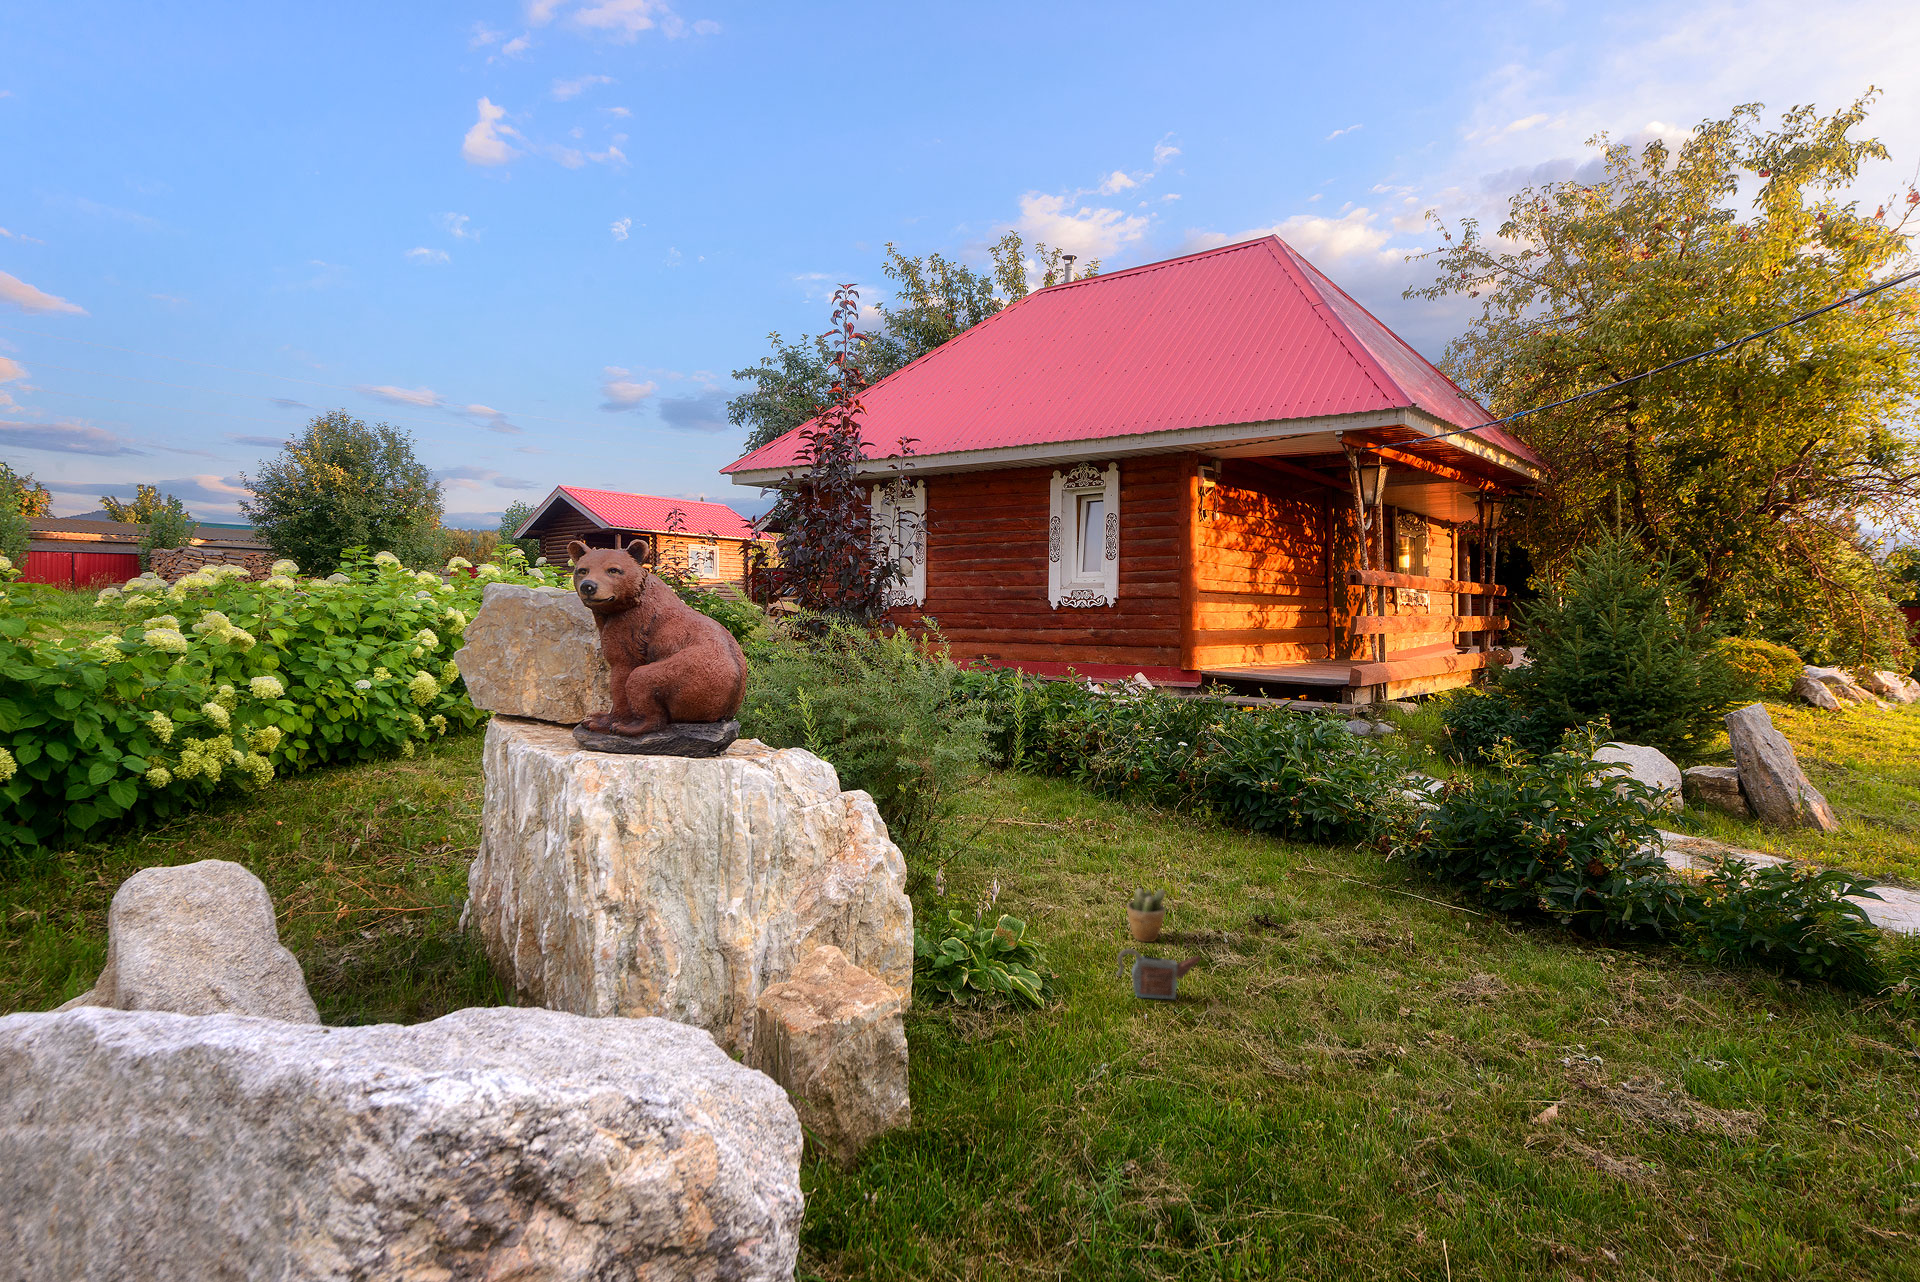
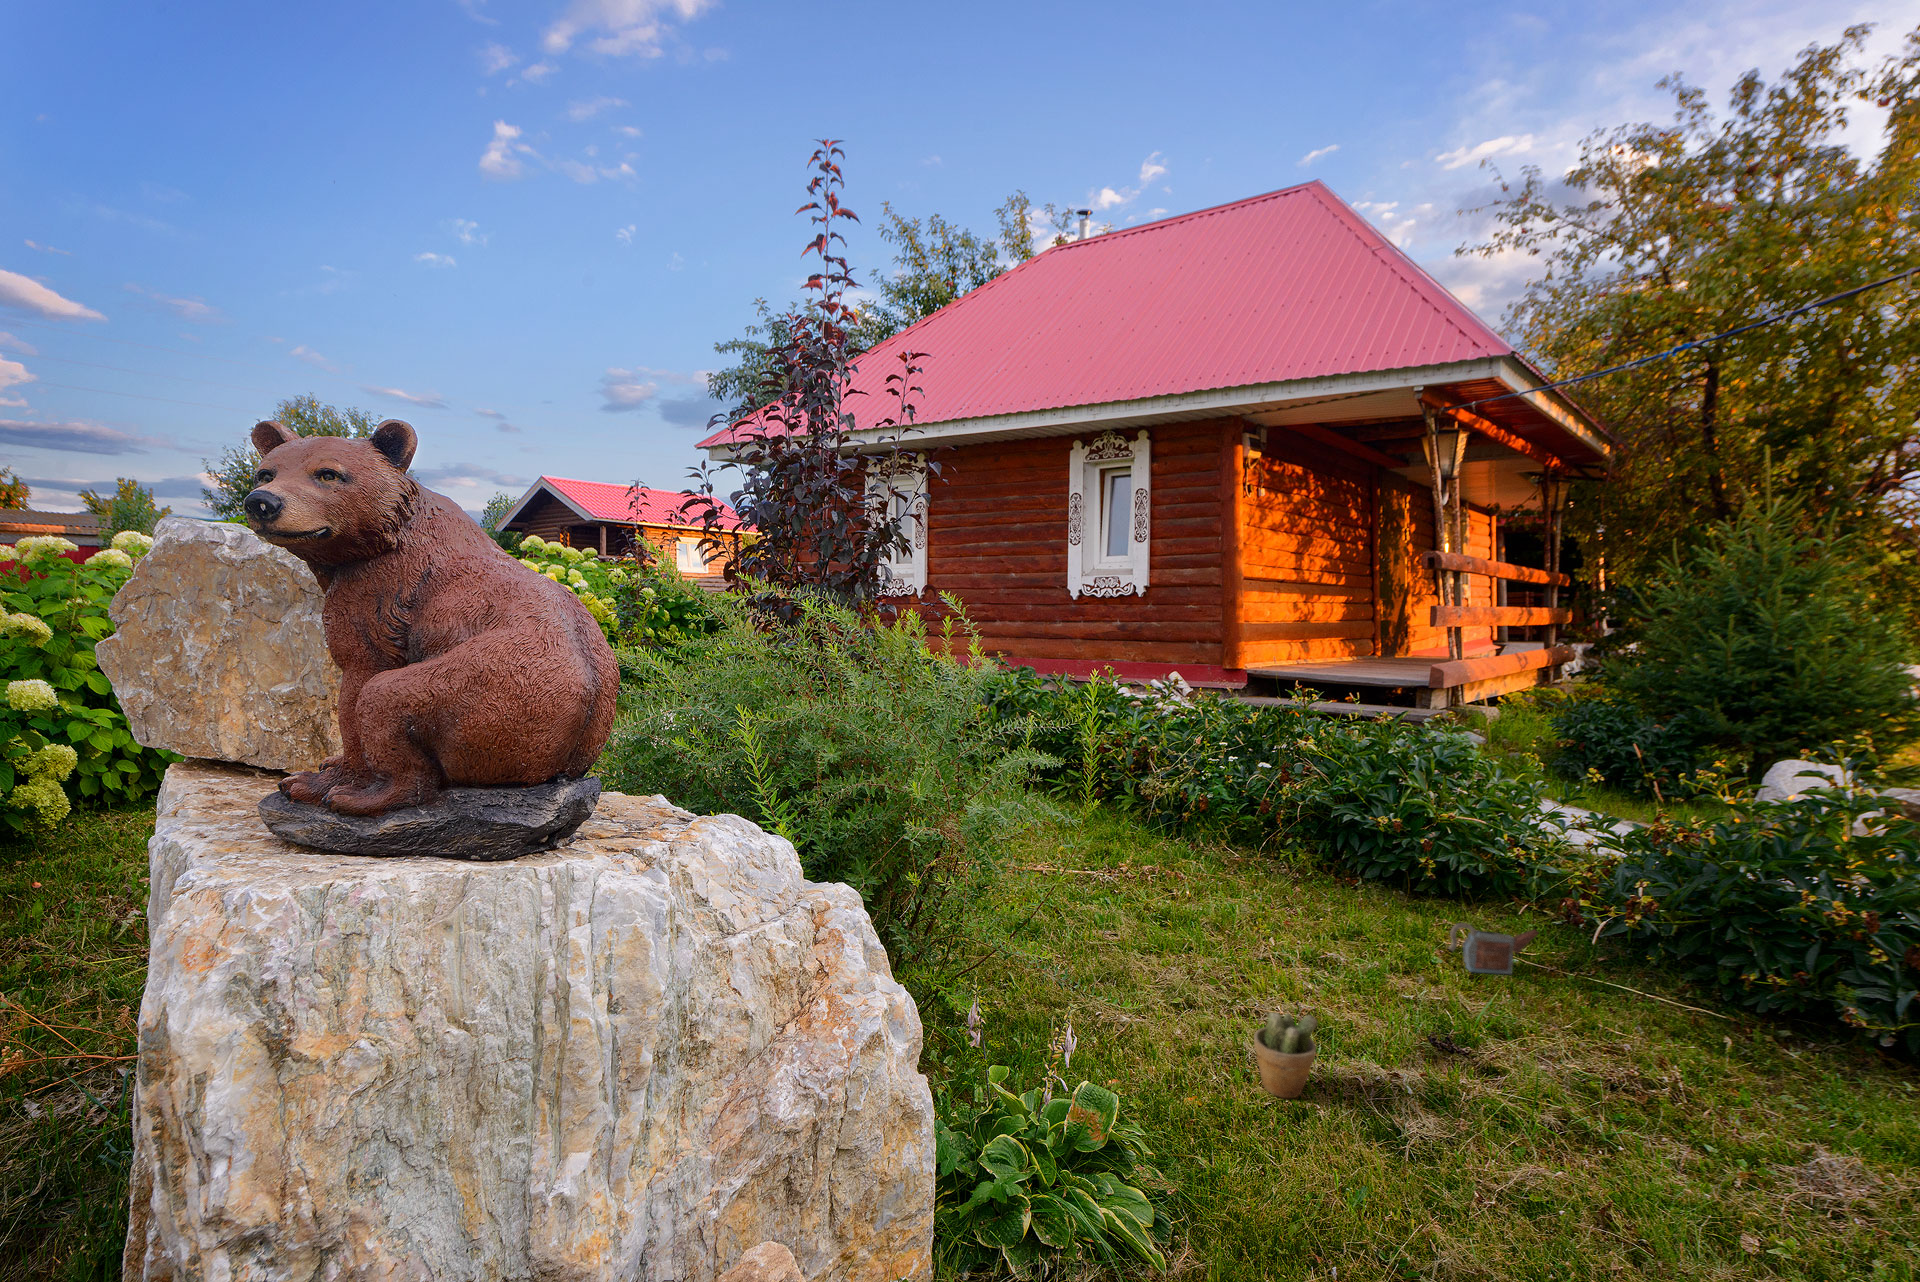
watering can: present [1117,949,1202,999] -> present [1449,923,1538,974]

